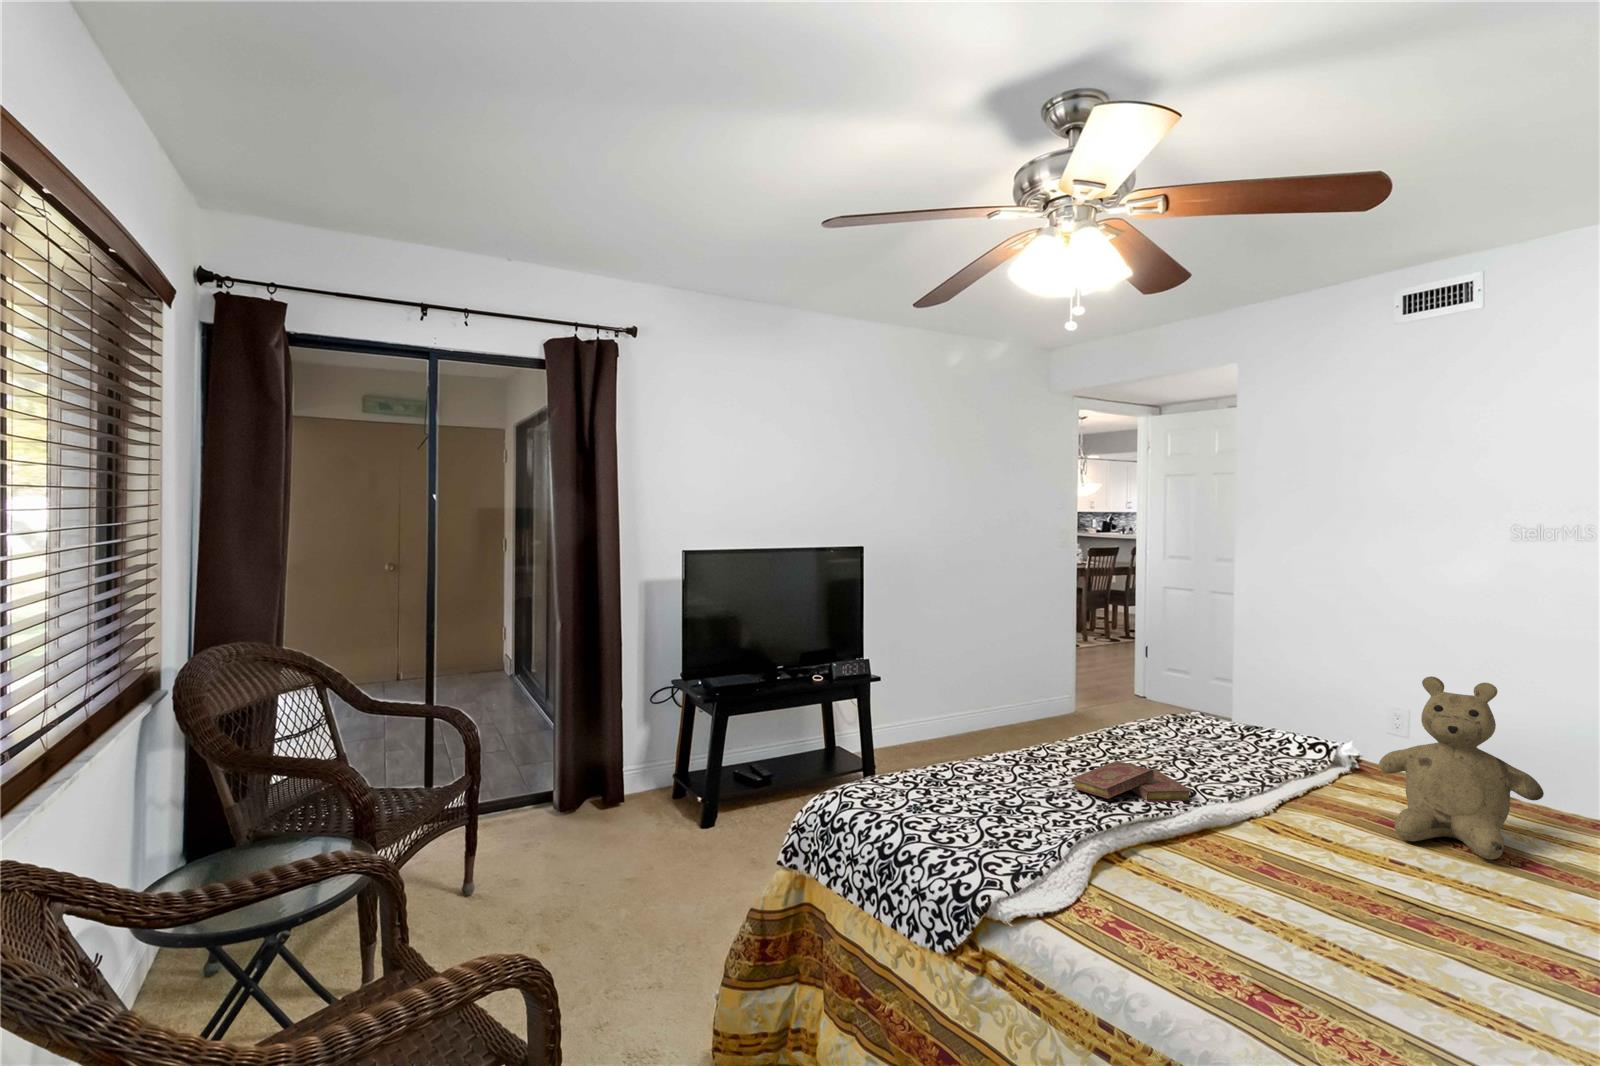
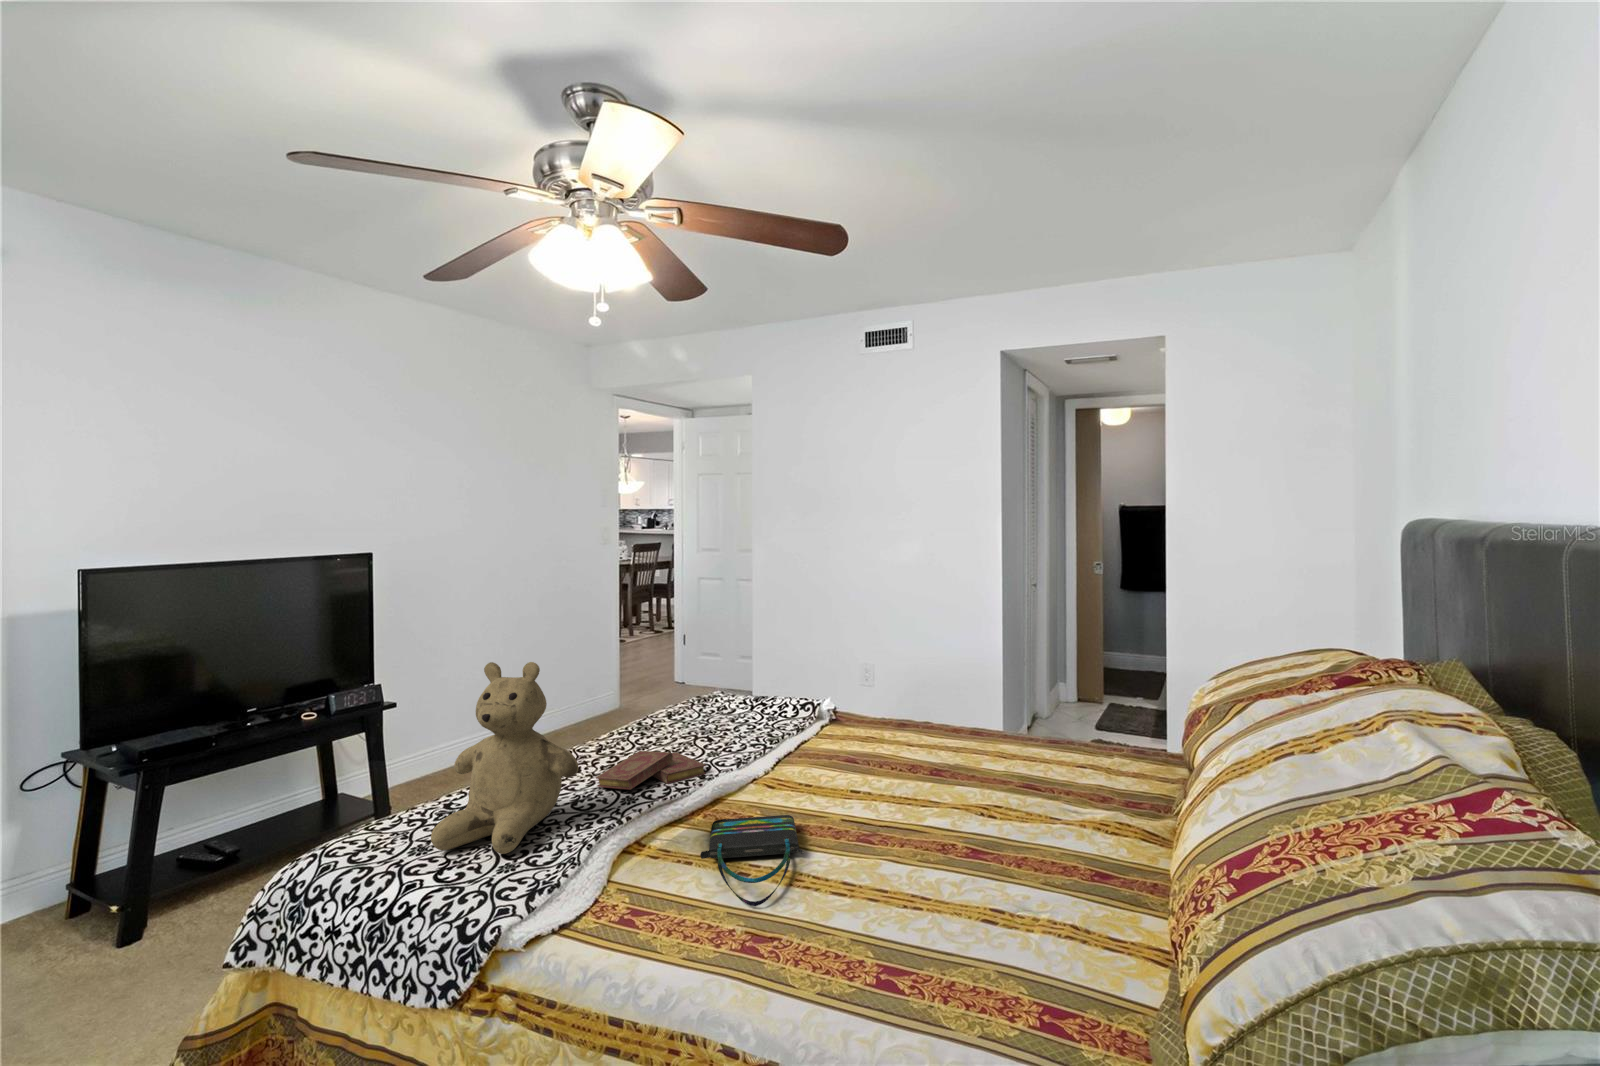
teddy bear: present [1379,676,1544,859] -> present [431,662,578,854]
tote bag: none [1188,853,1317,957] -> present [700,815,804,906]

